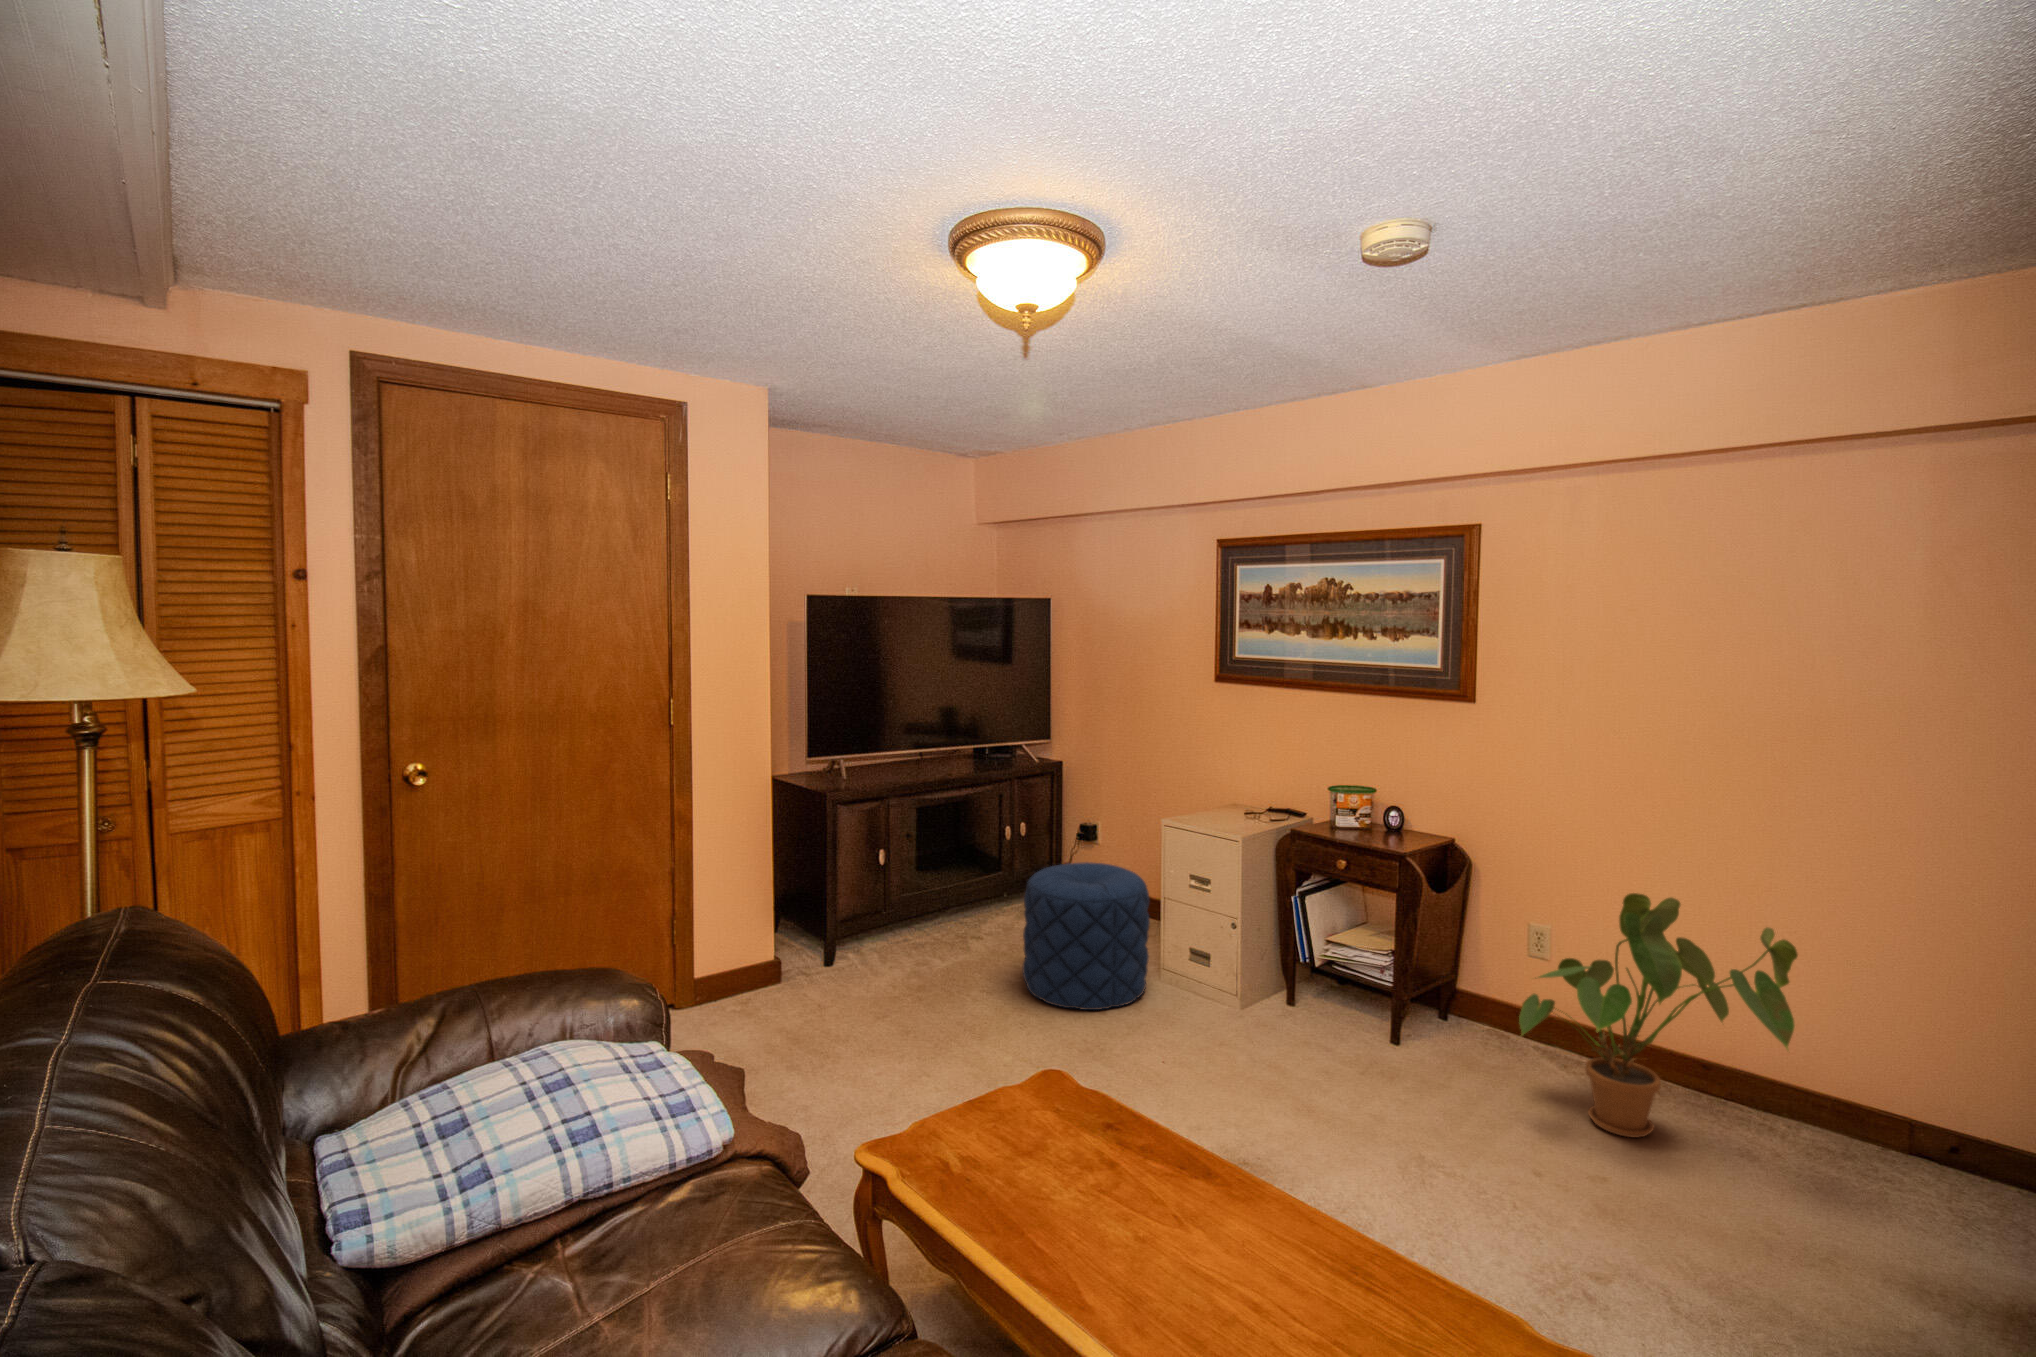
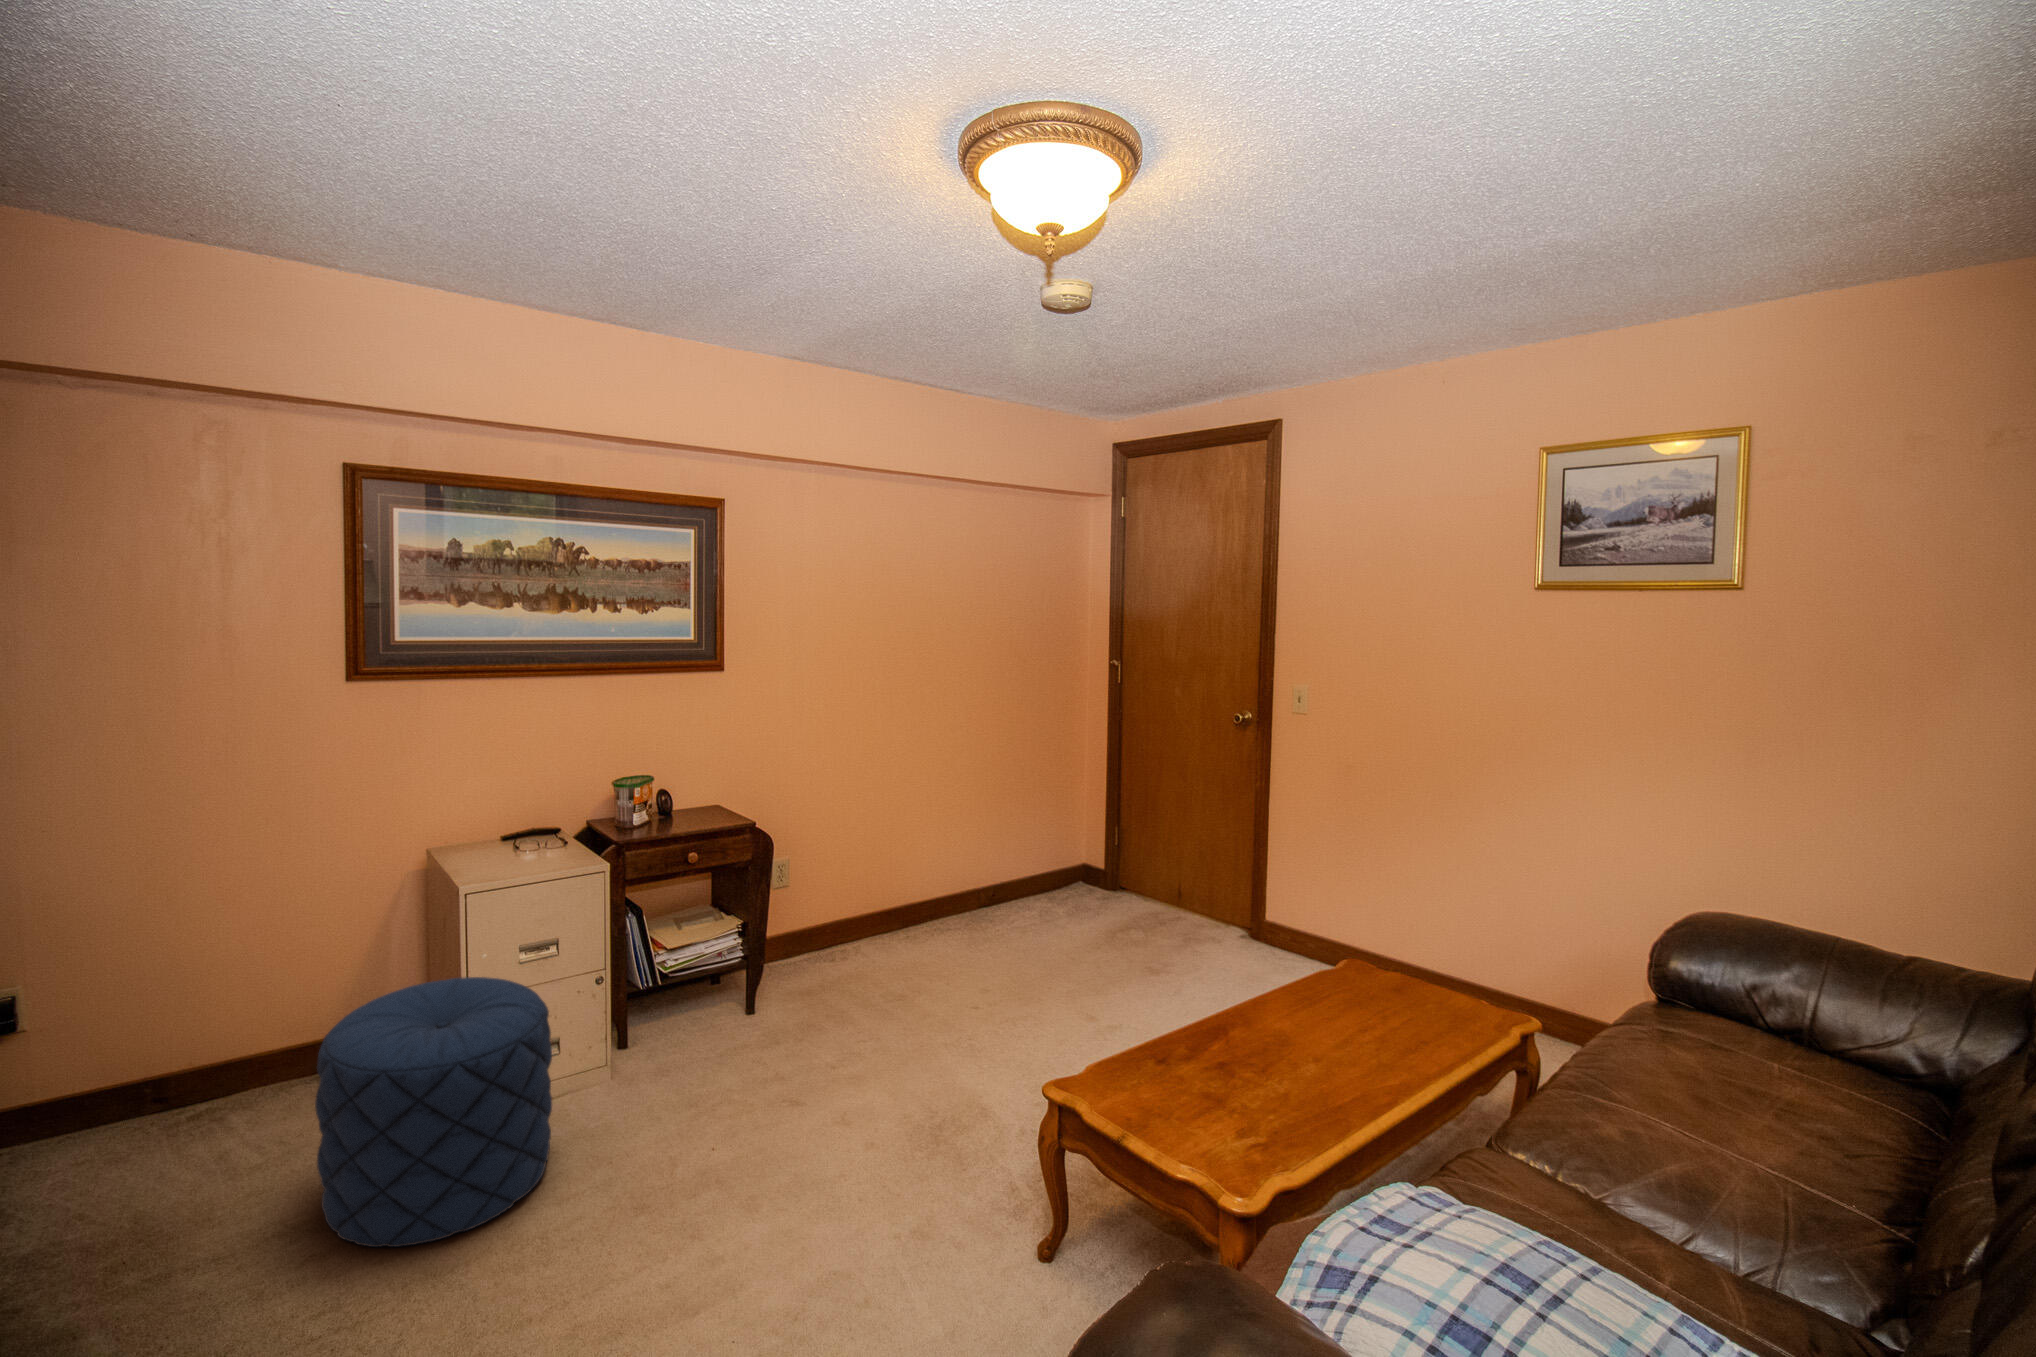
house plant: present [1519,893,1798,1137] -> none [862,795,1017,968]

